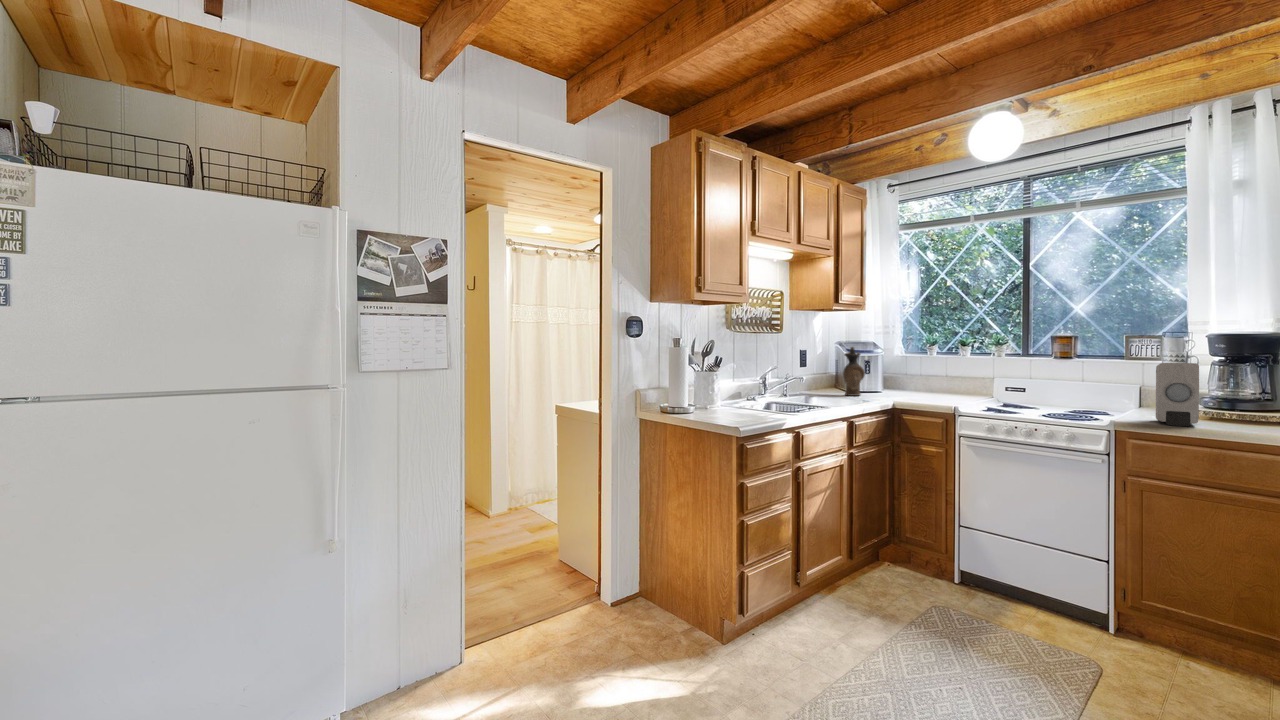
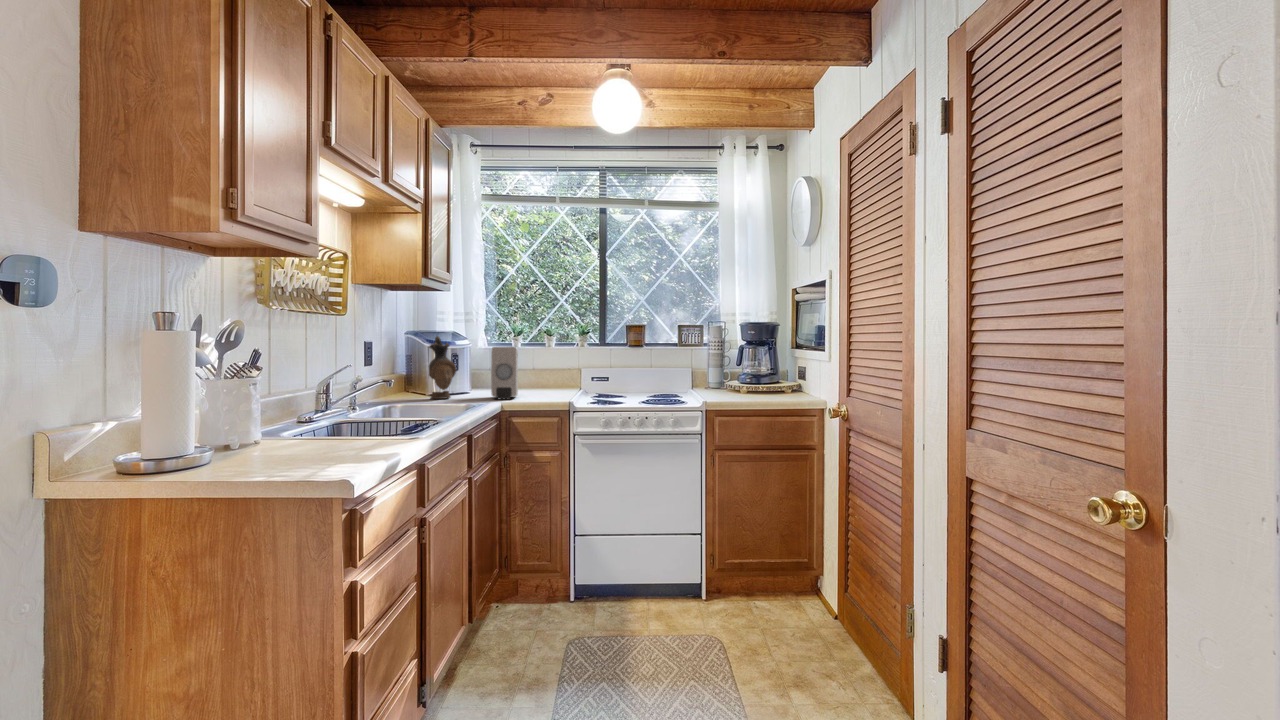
soap dispenser: present [1156,363,1199,426] -> present [491,347,518,399]

